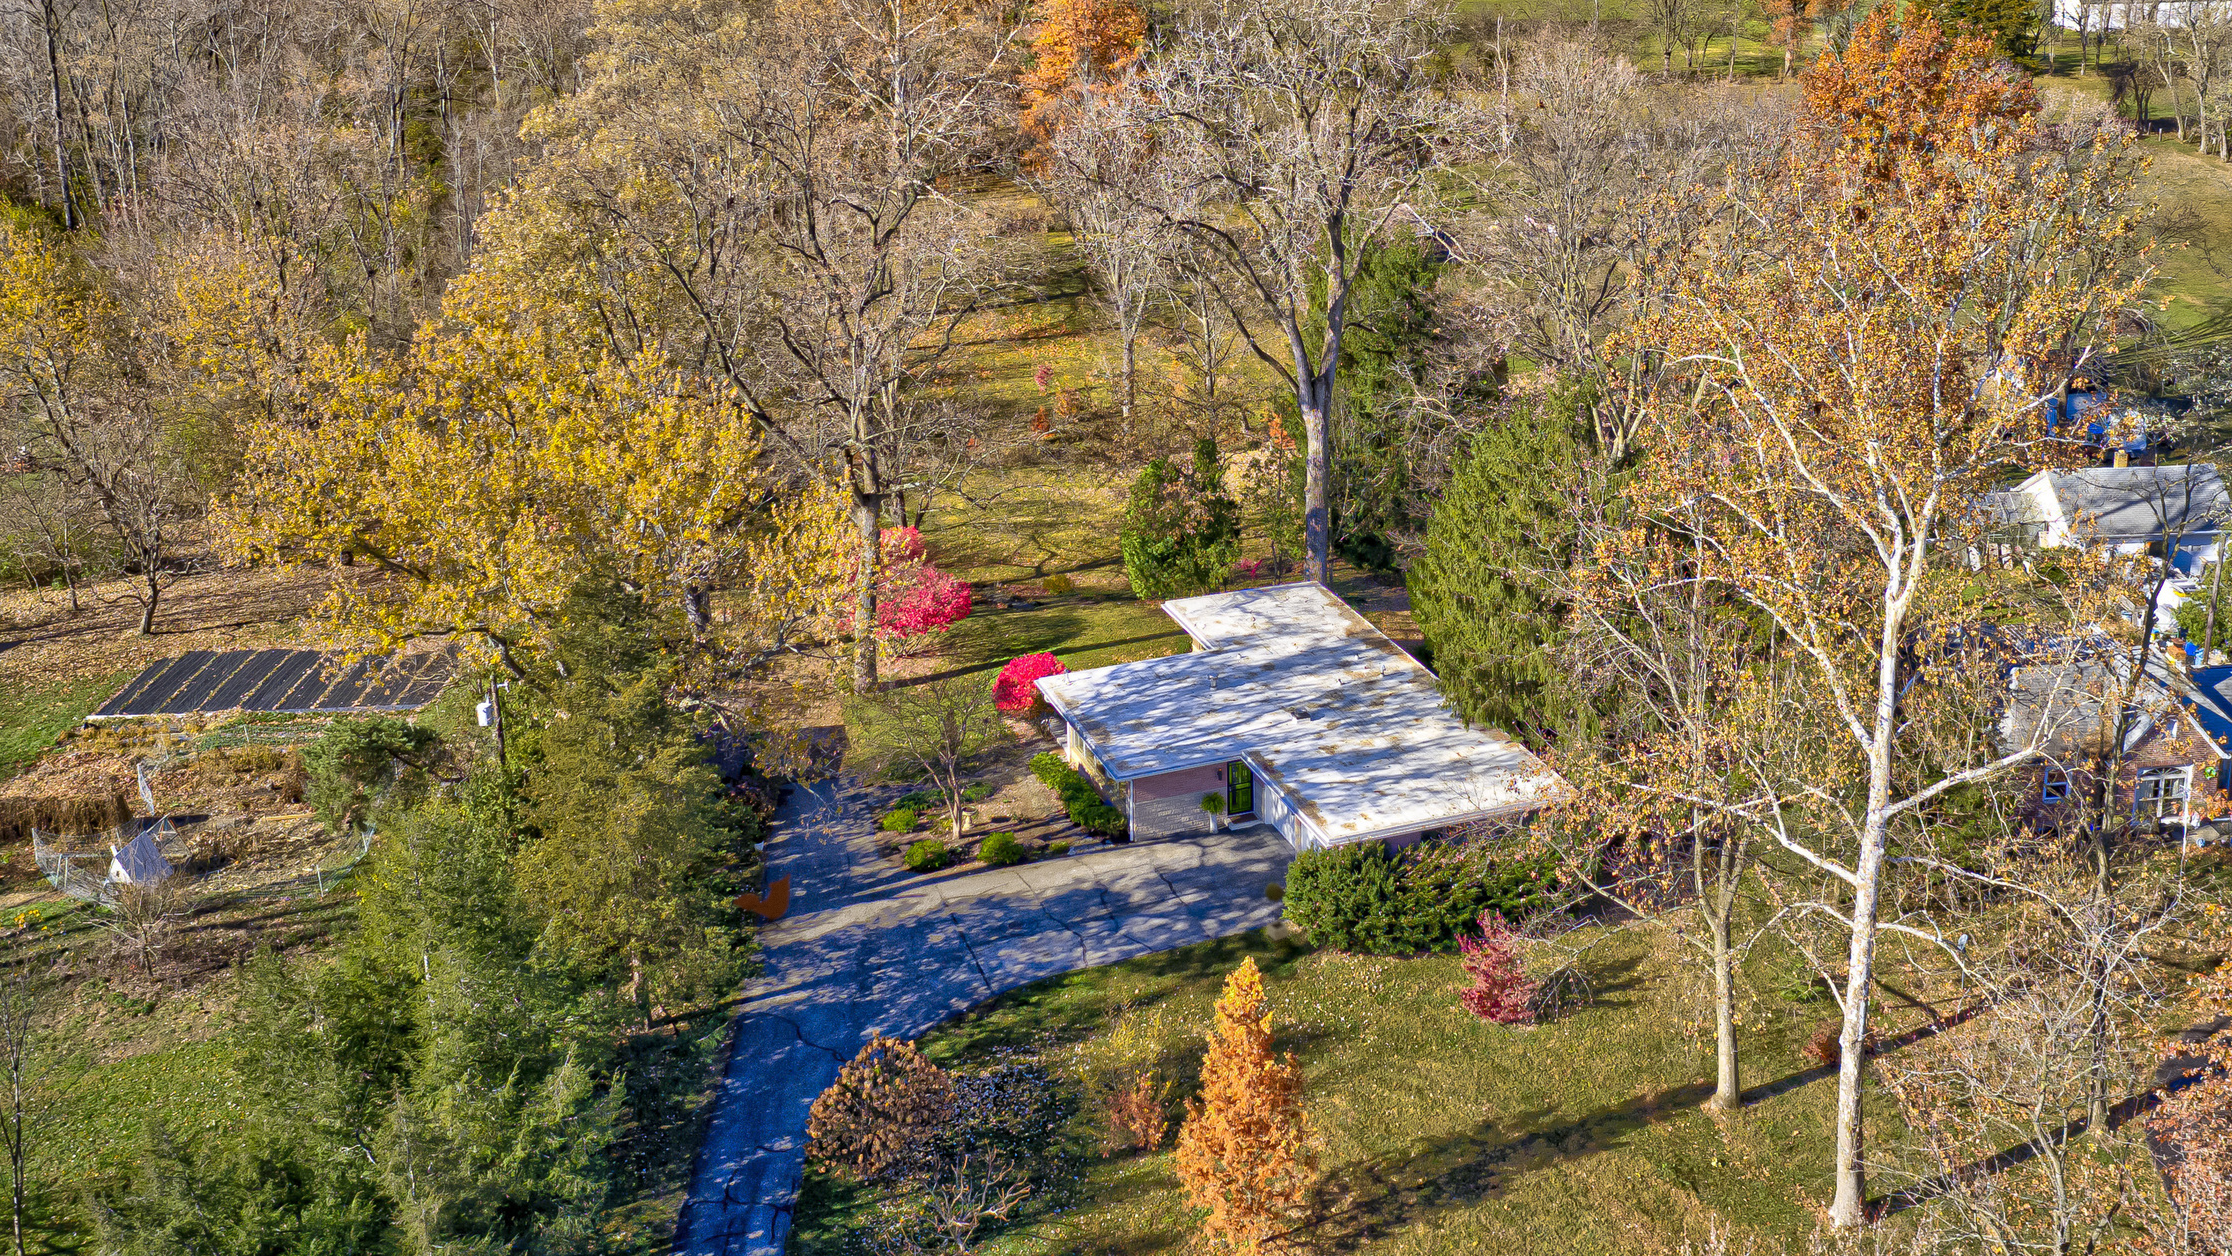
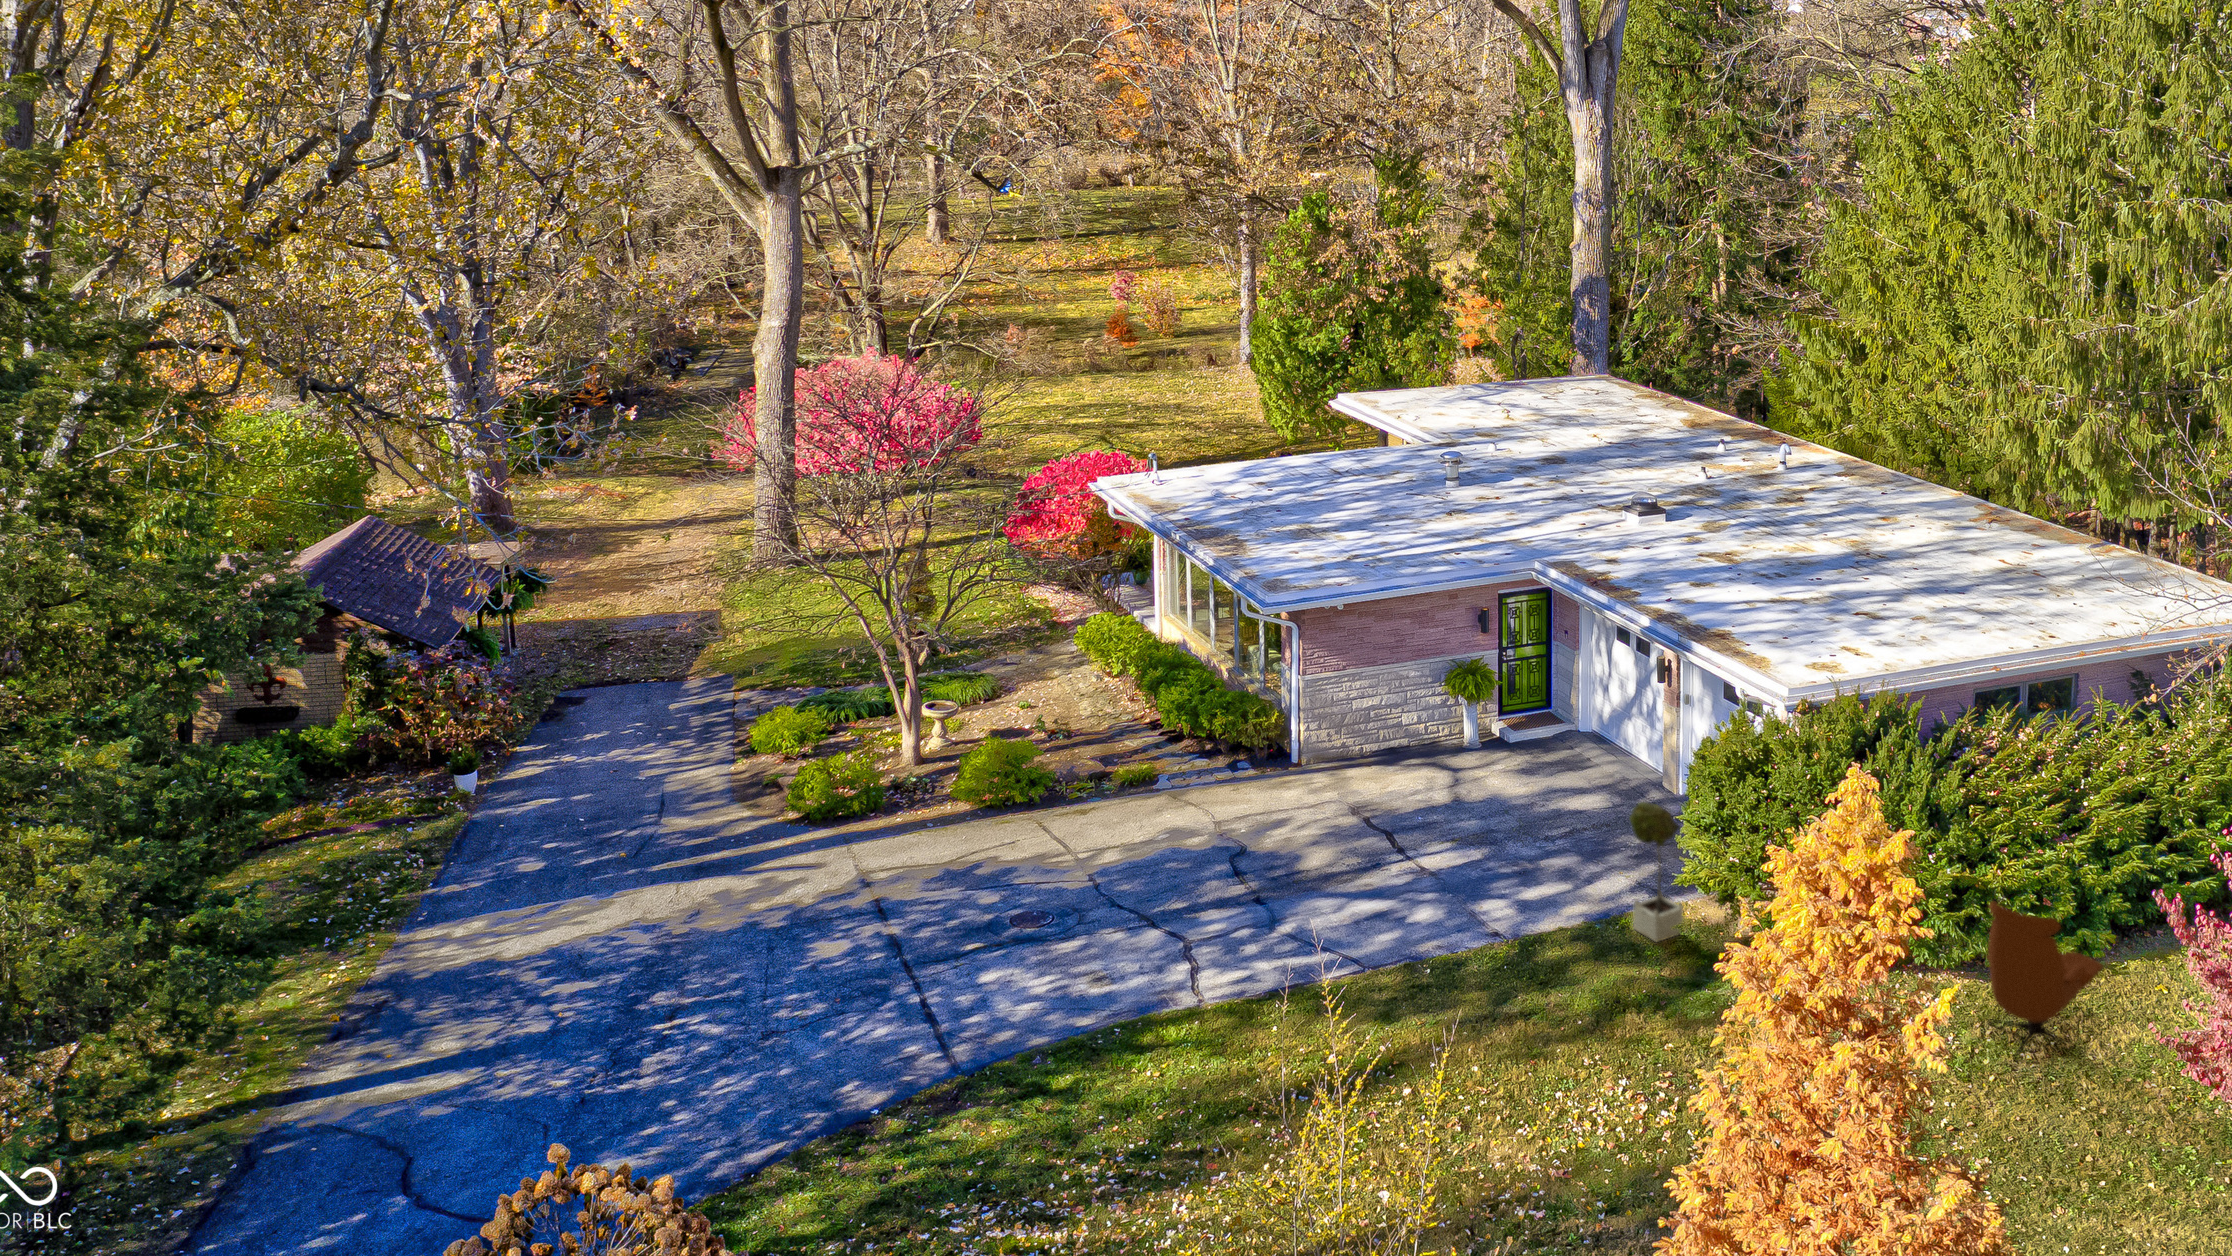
lounge chair: present [734,874,790,927] -> present [1987,901,2103,1057]

